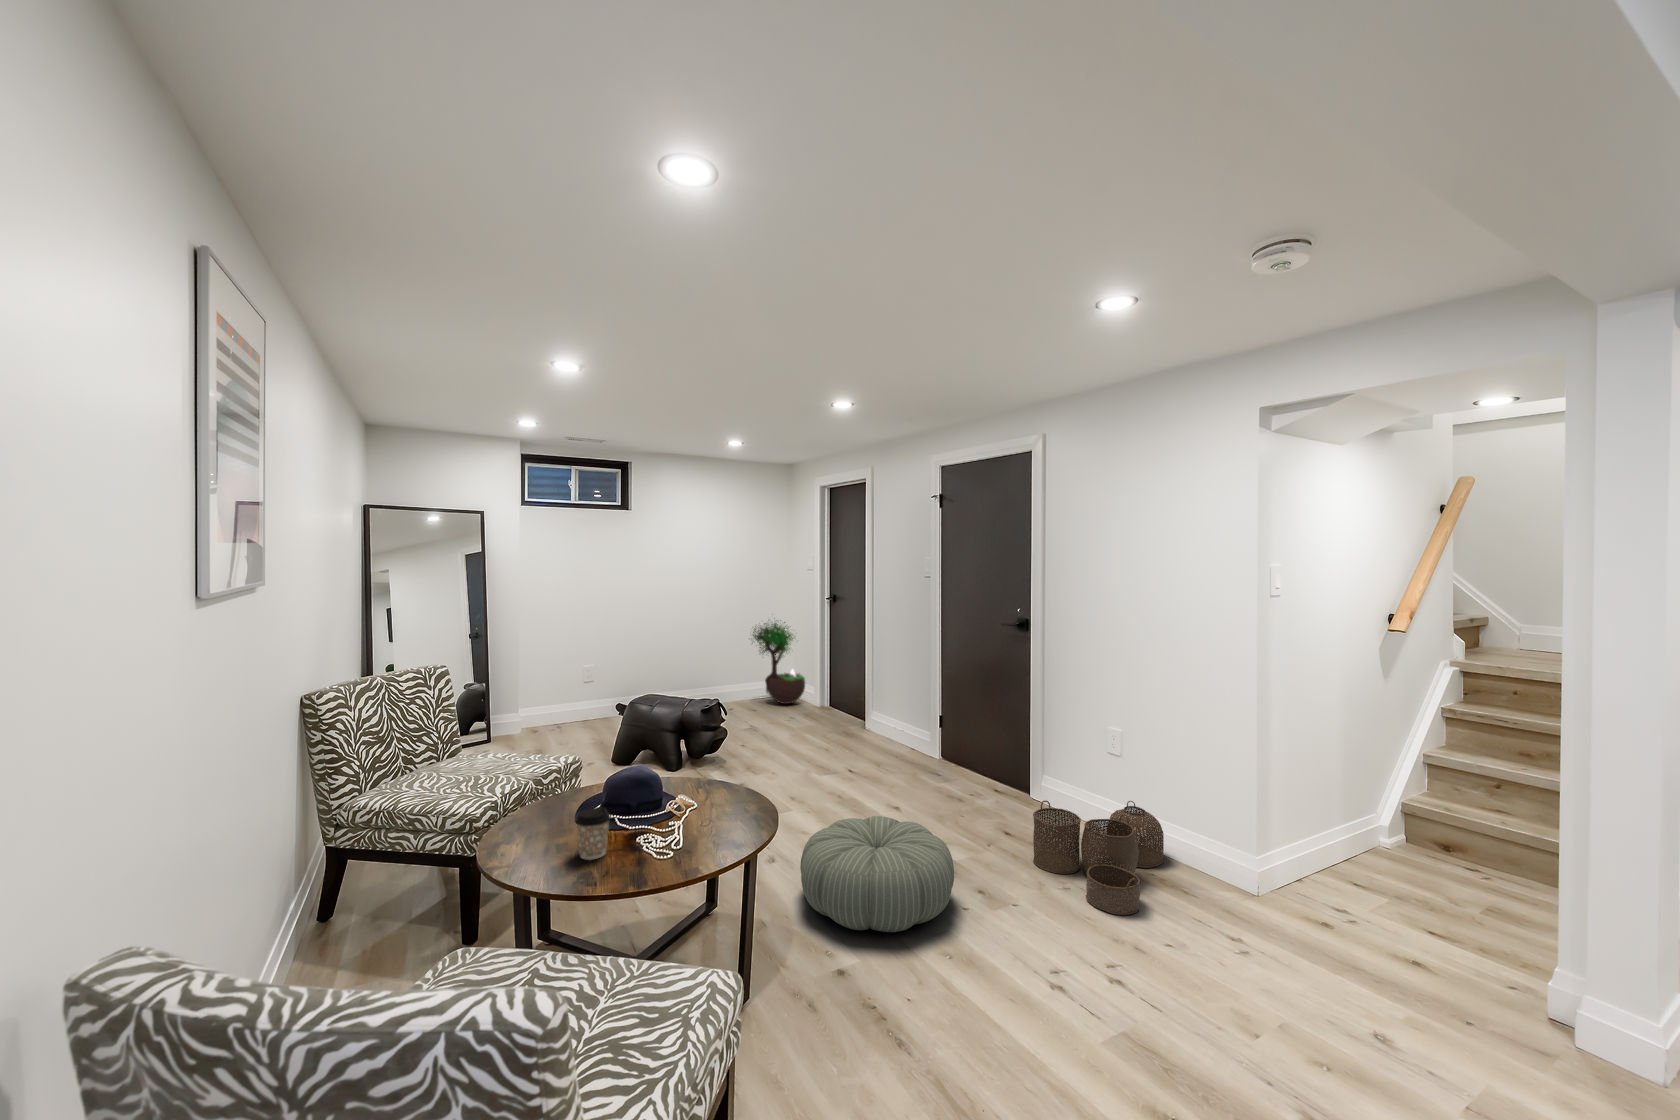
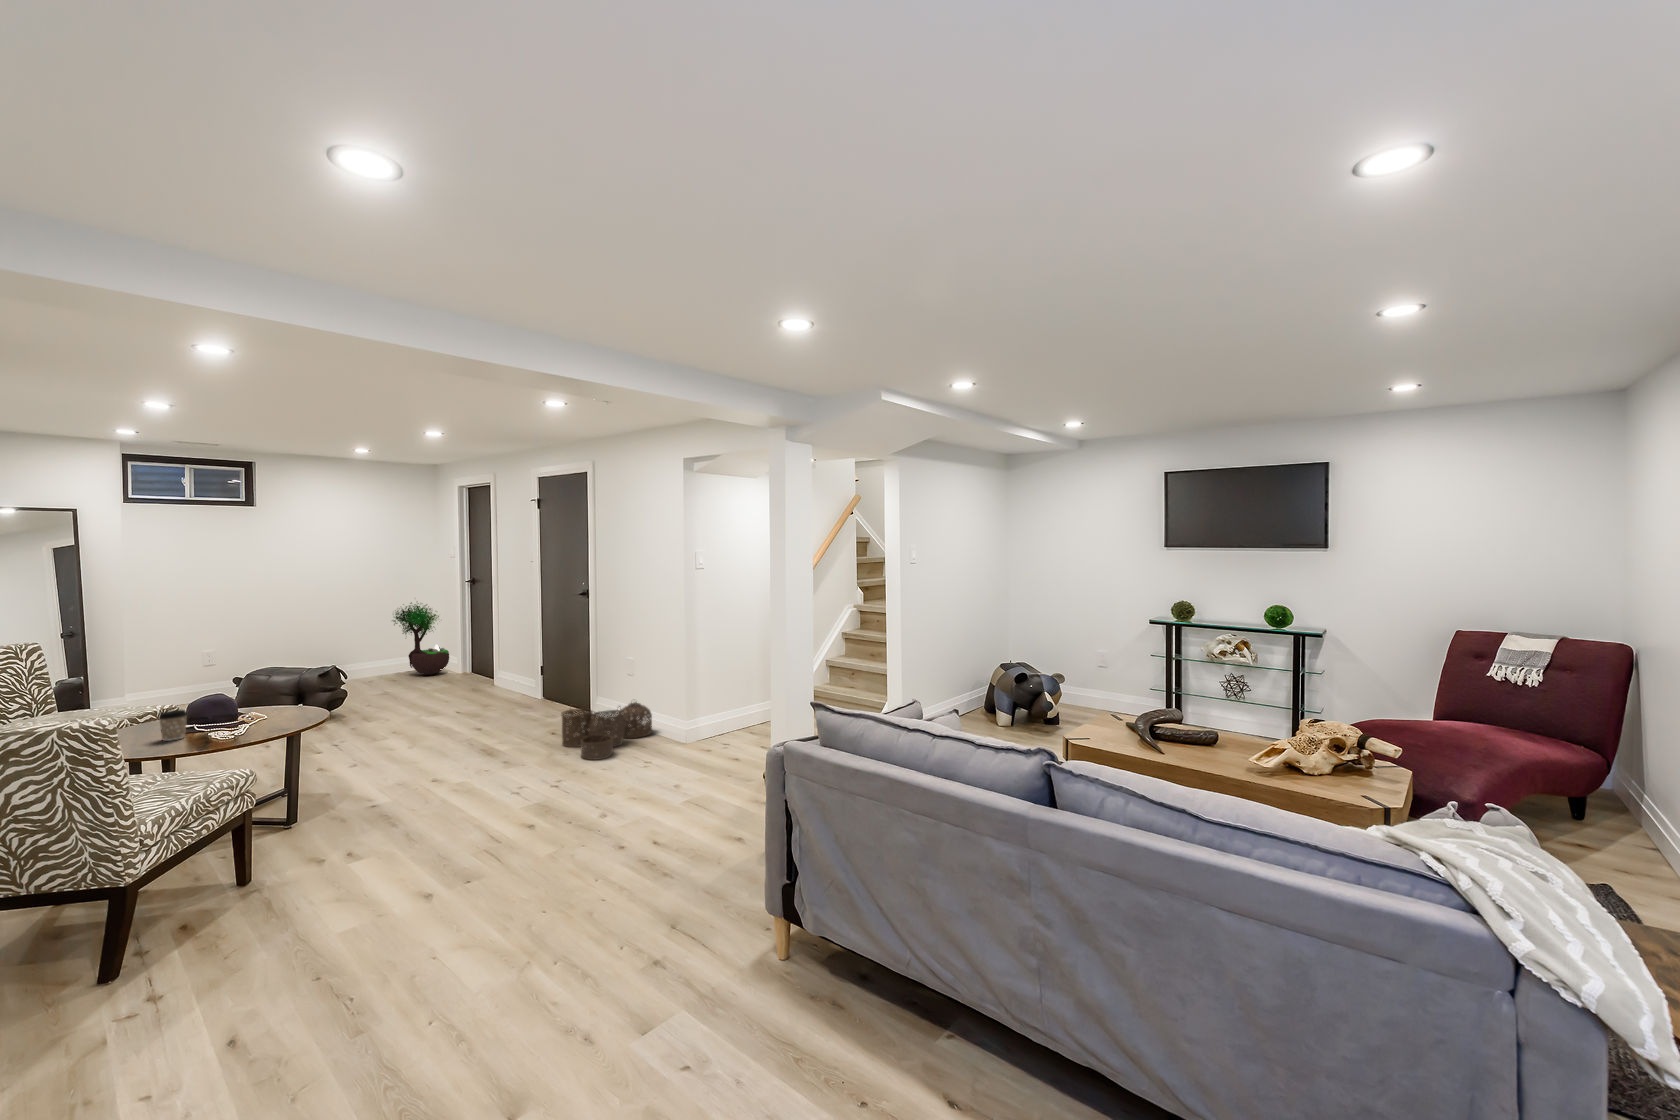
pouf: present [800,816,954,932] -> none [368,722,487,786]

